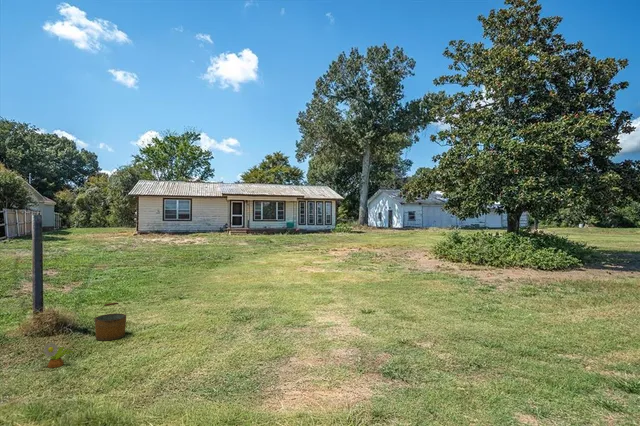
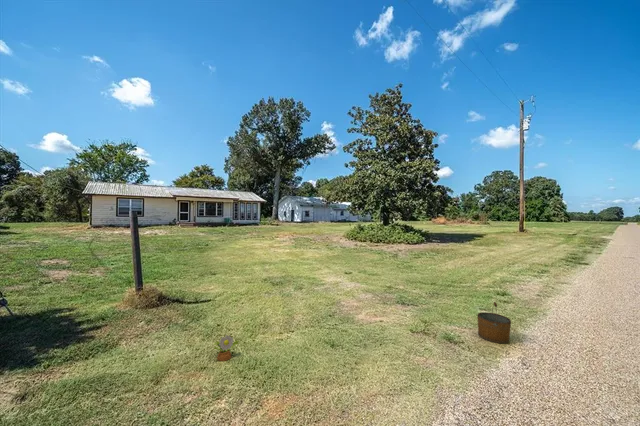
bucket: present [94,302,126,341] -> present [478,302,511,343]

